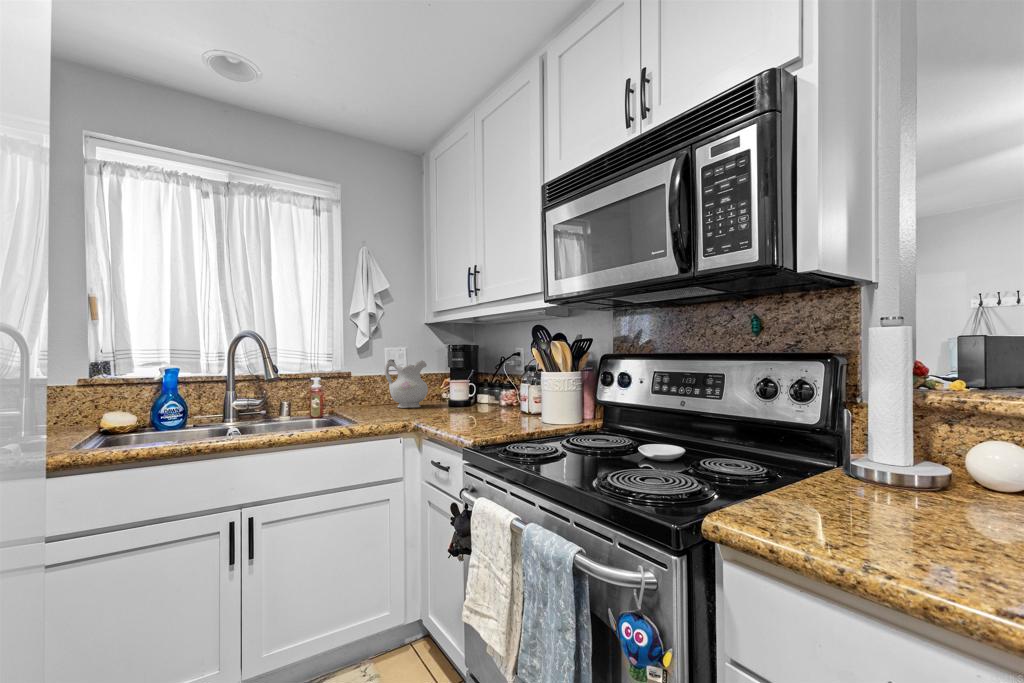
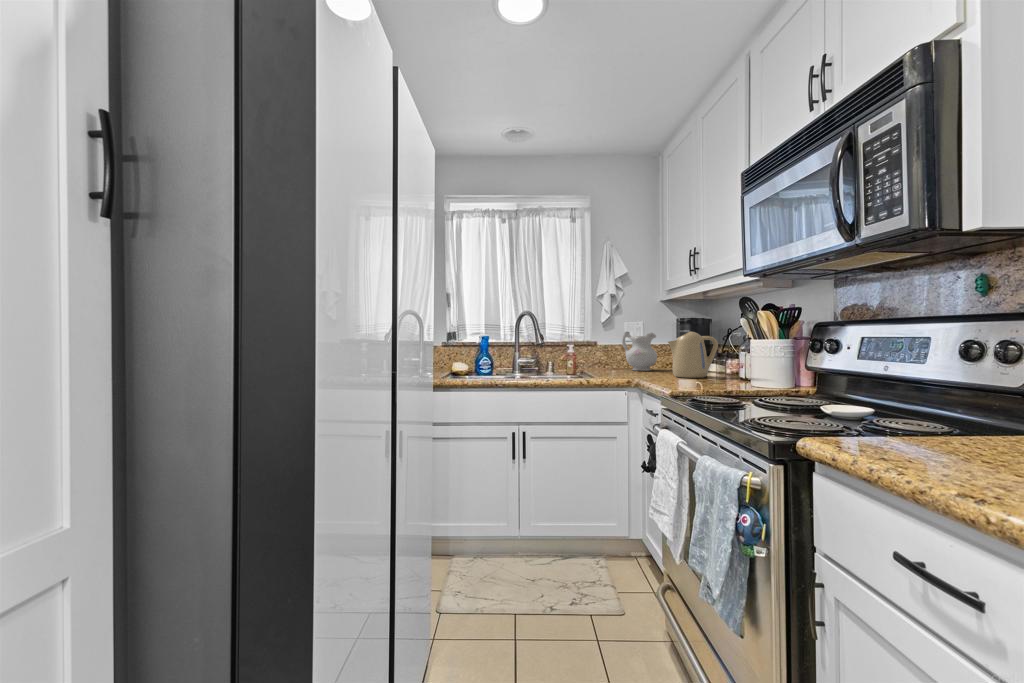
kettle: none [448,361,502,416] -> present [668,332,718,378]

